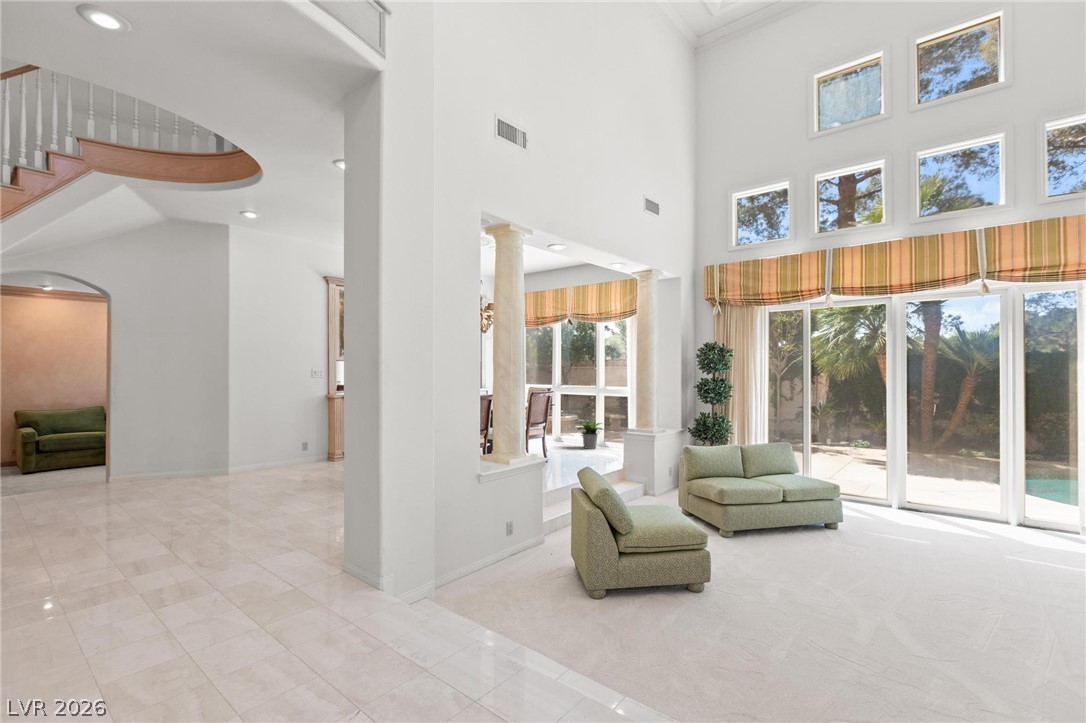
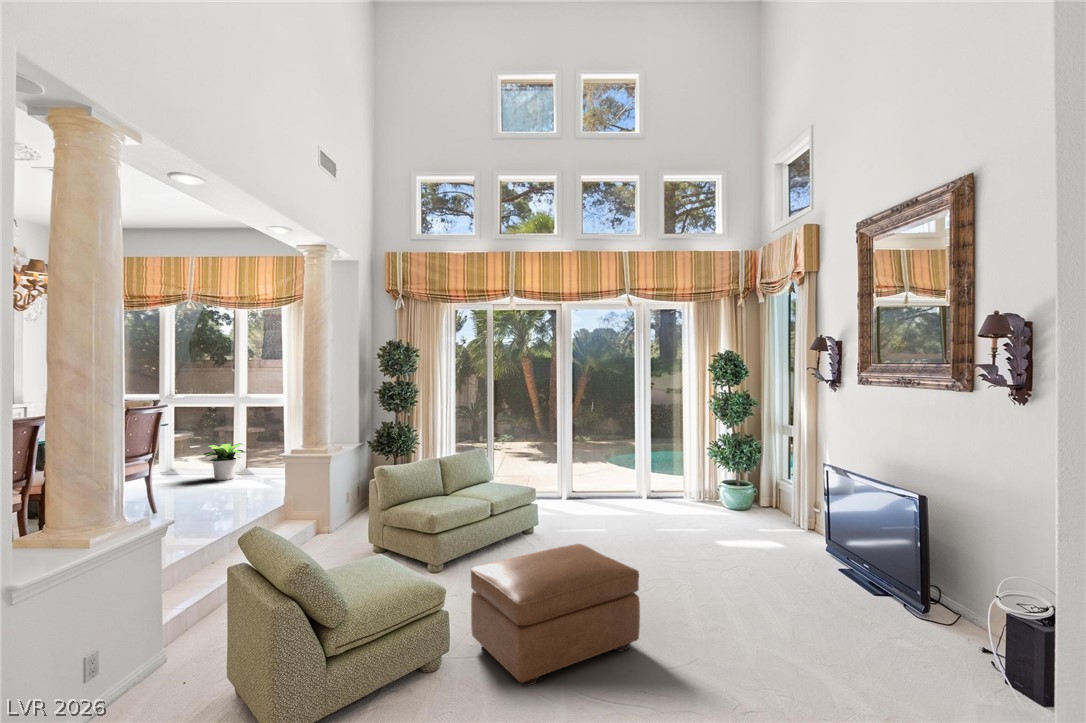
ottoman: none [731,527,909,643] -> present [470,544,640,687]

